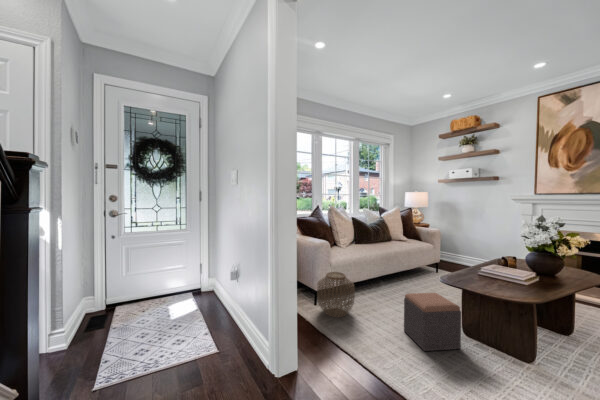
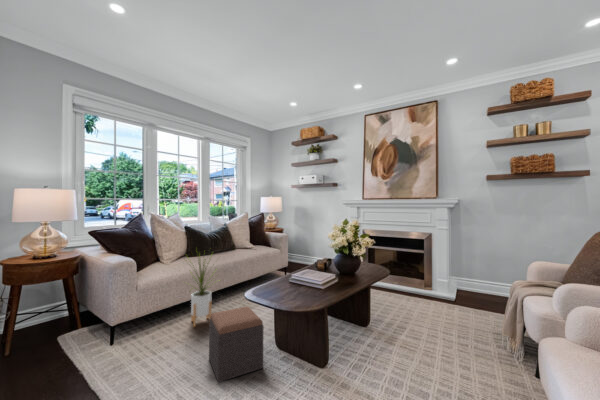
house plant: none [361,236,397,303] -> present [191,259,211,327]
woven basket: present [317,272,355,317] -> none [99,297,157,359]

